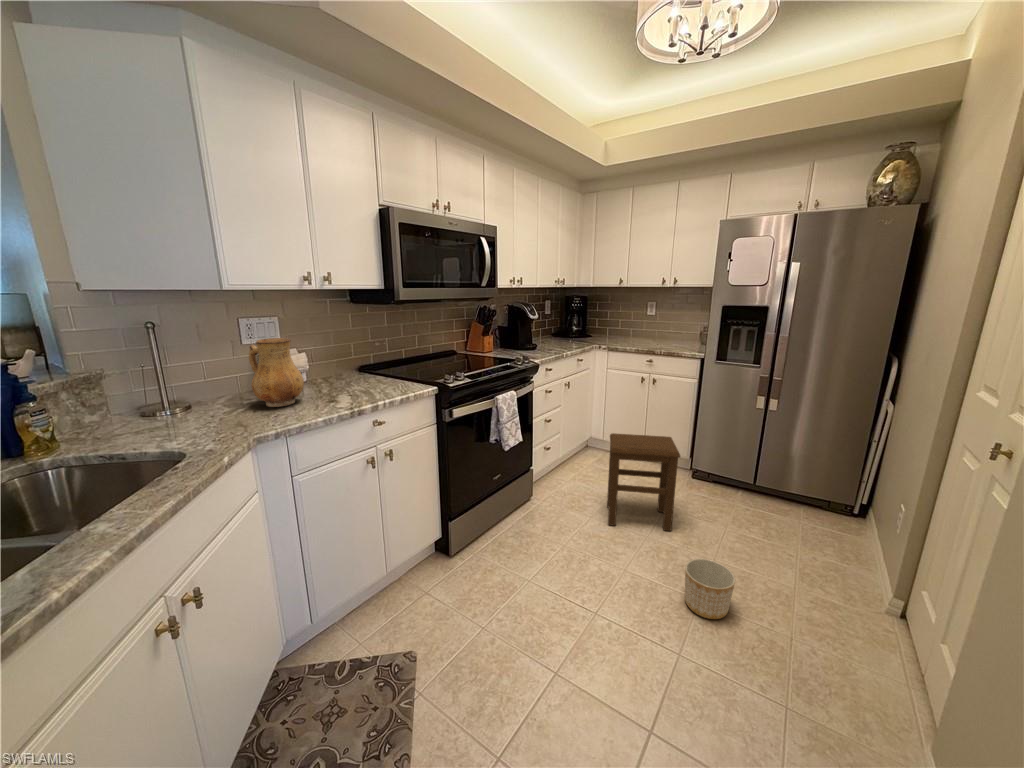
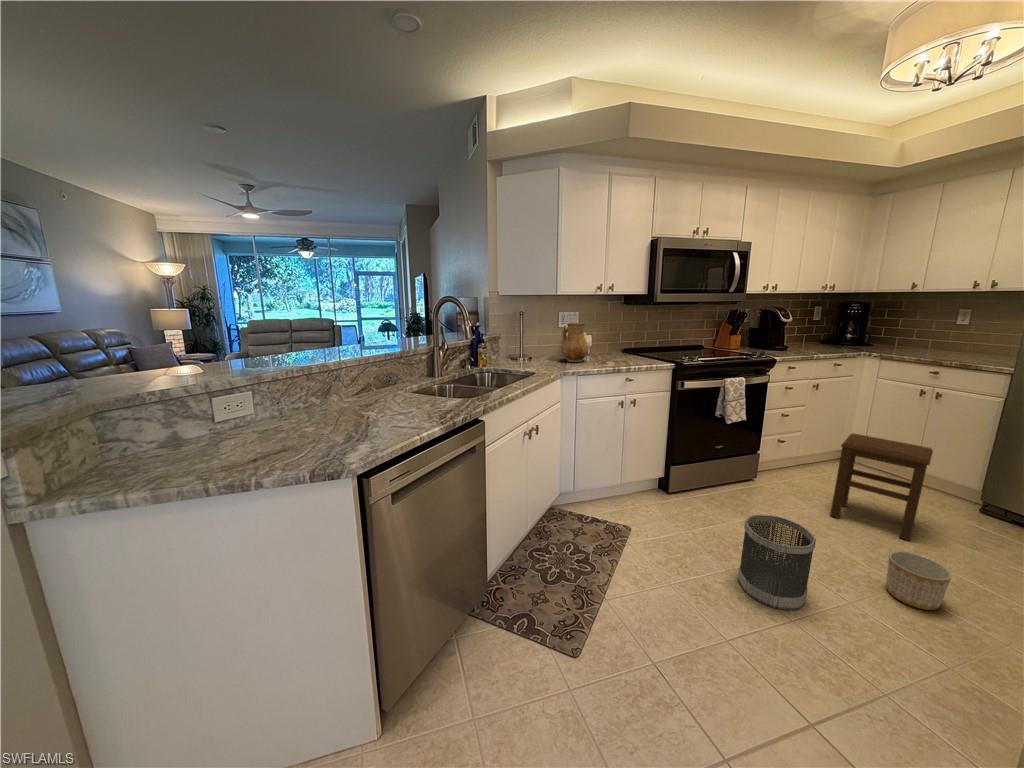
wastebasket: none [569,574,649,707] -> present [738,515,816,610]

